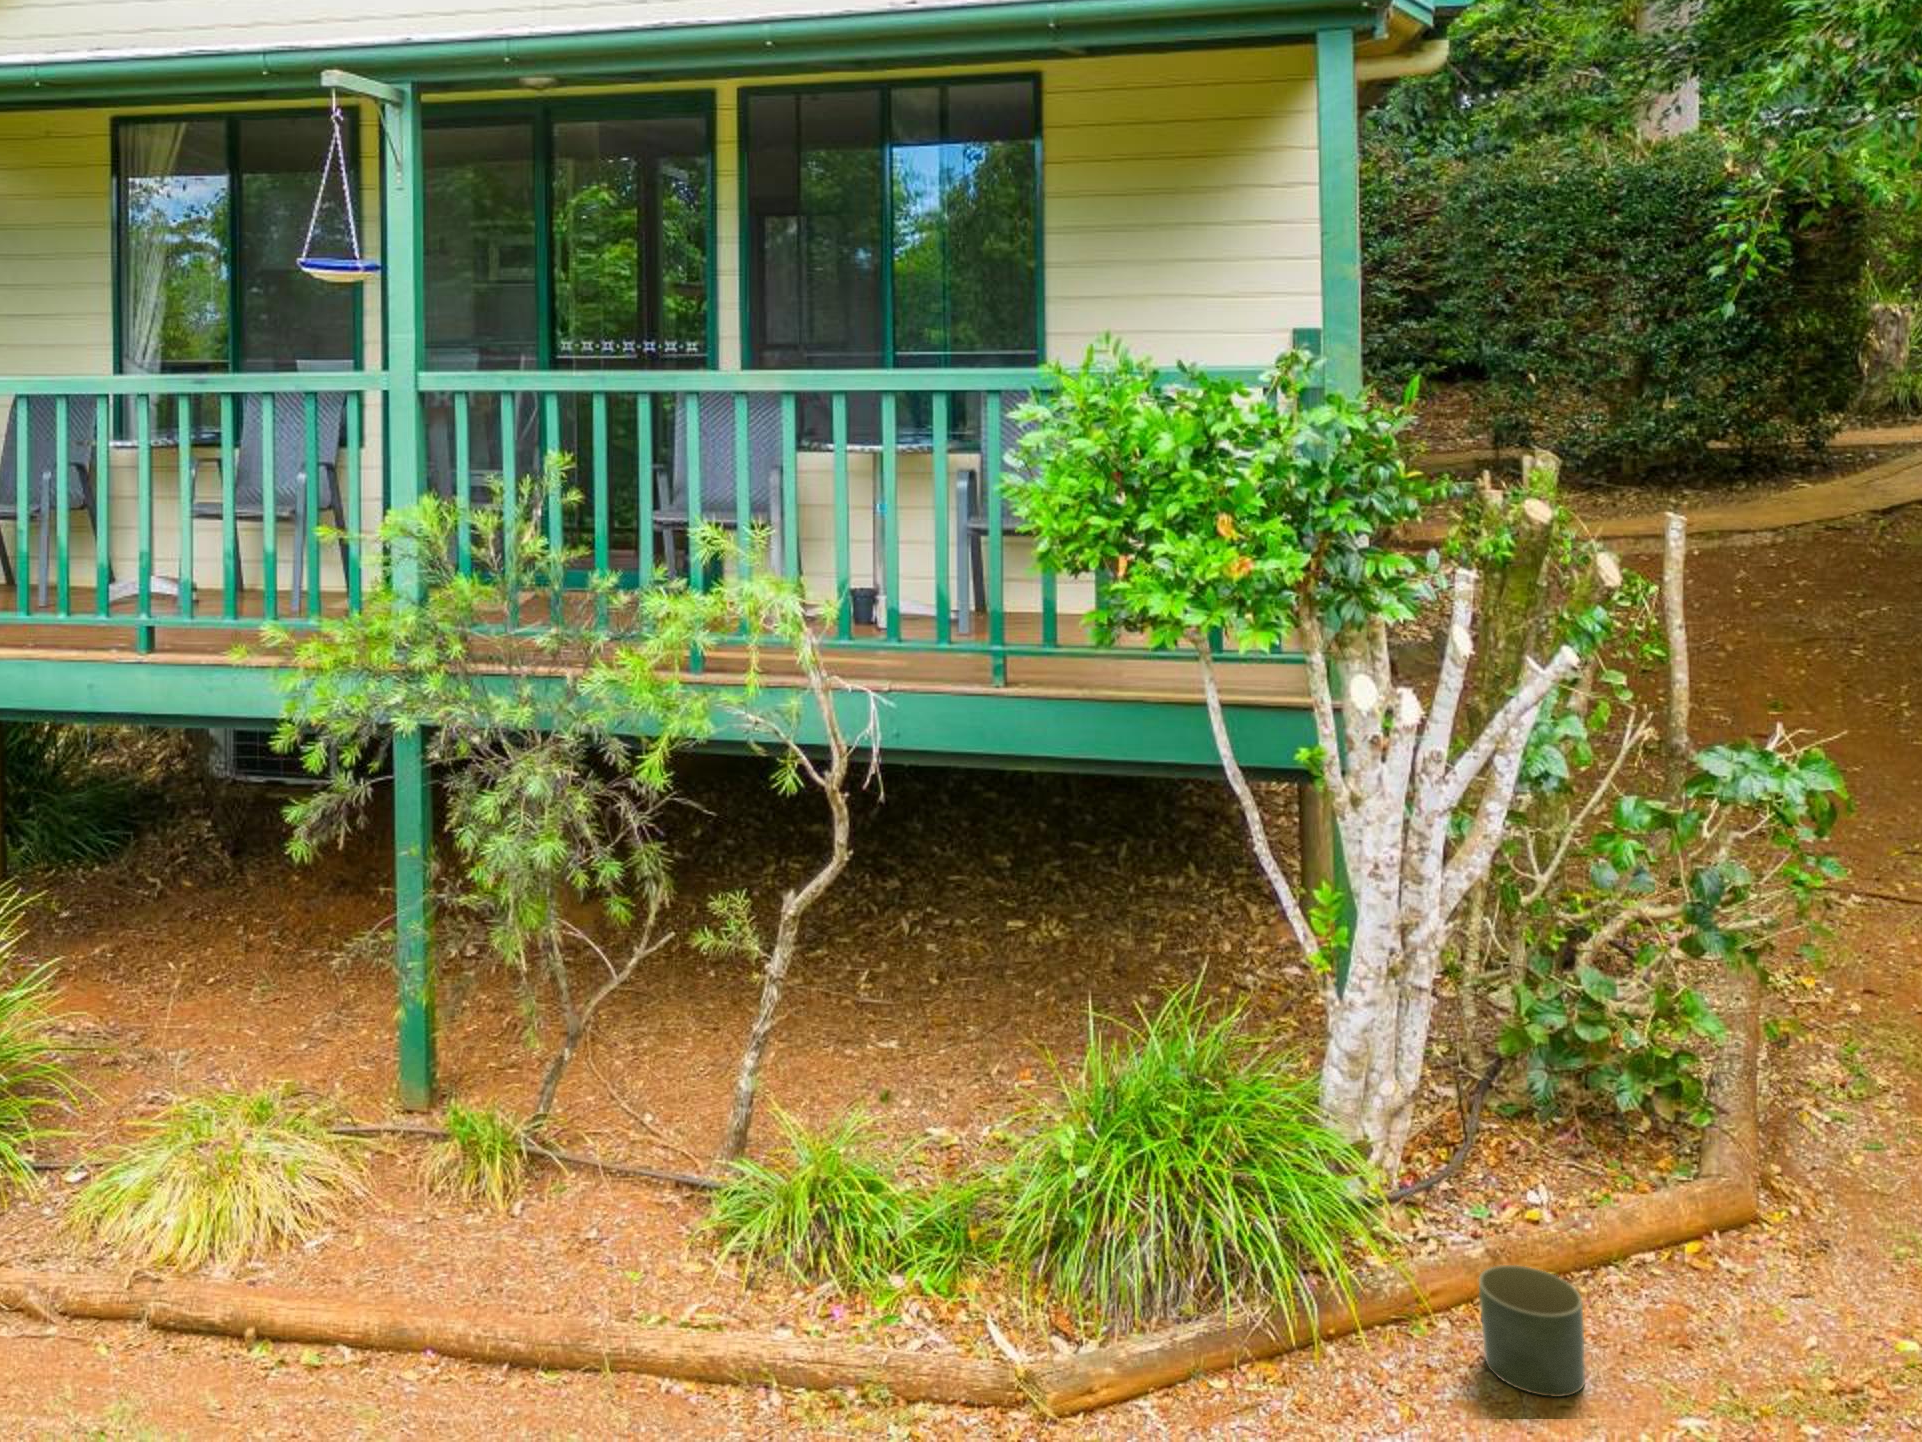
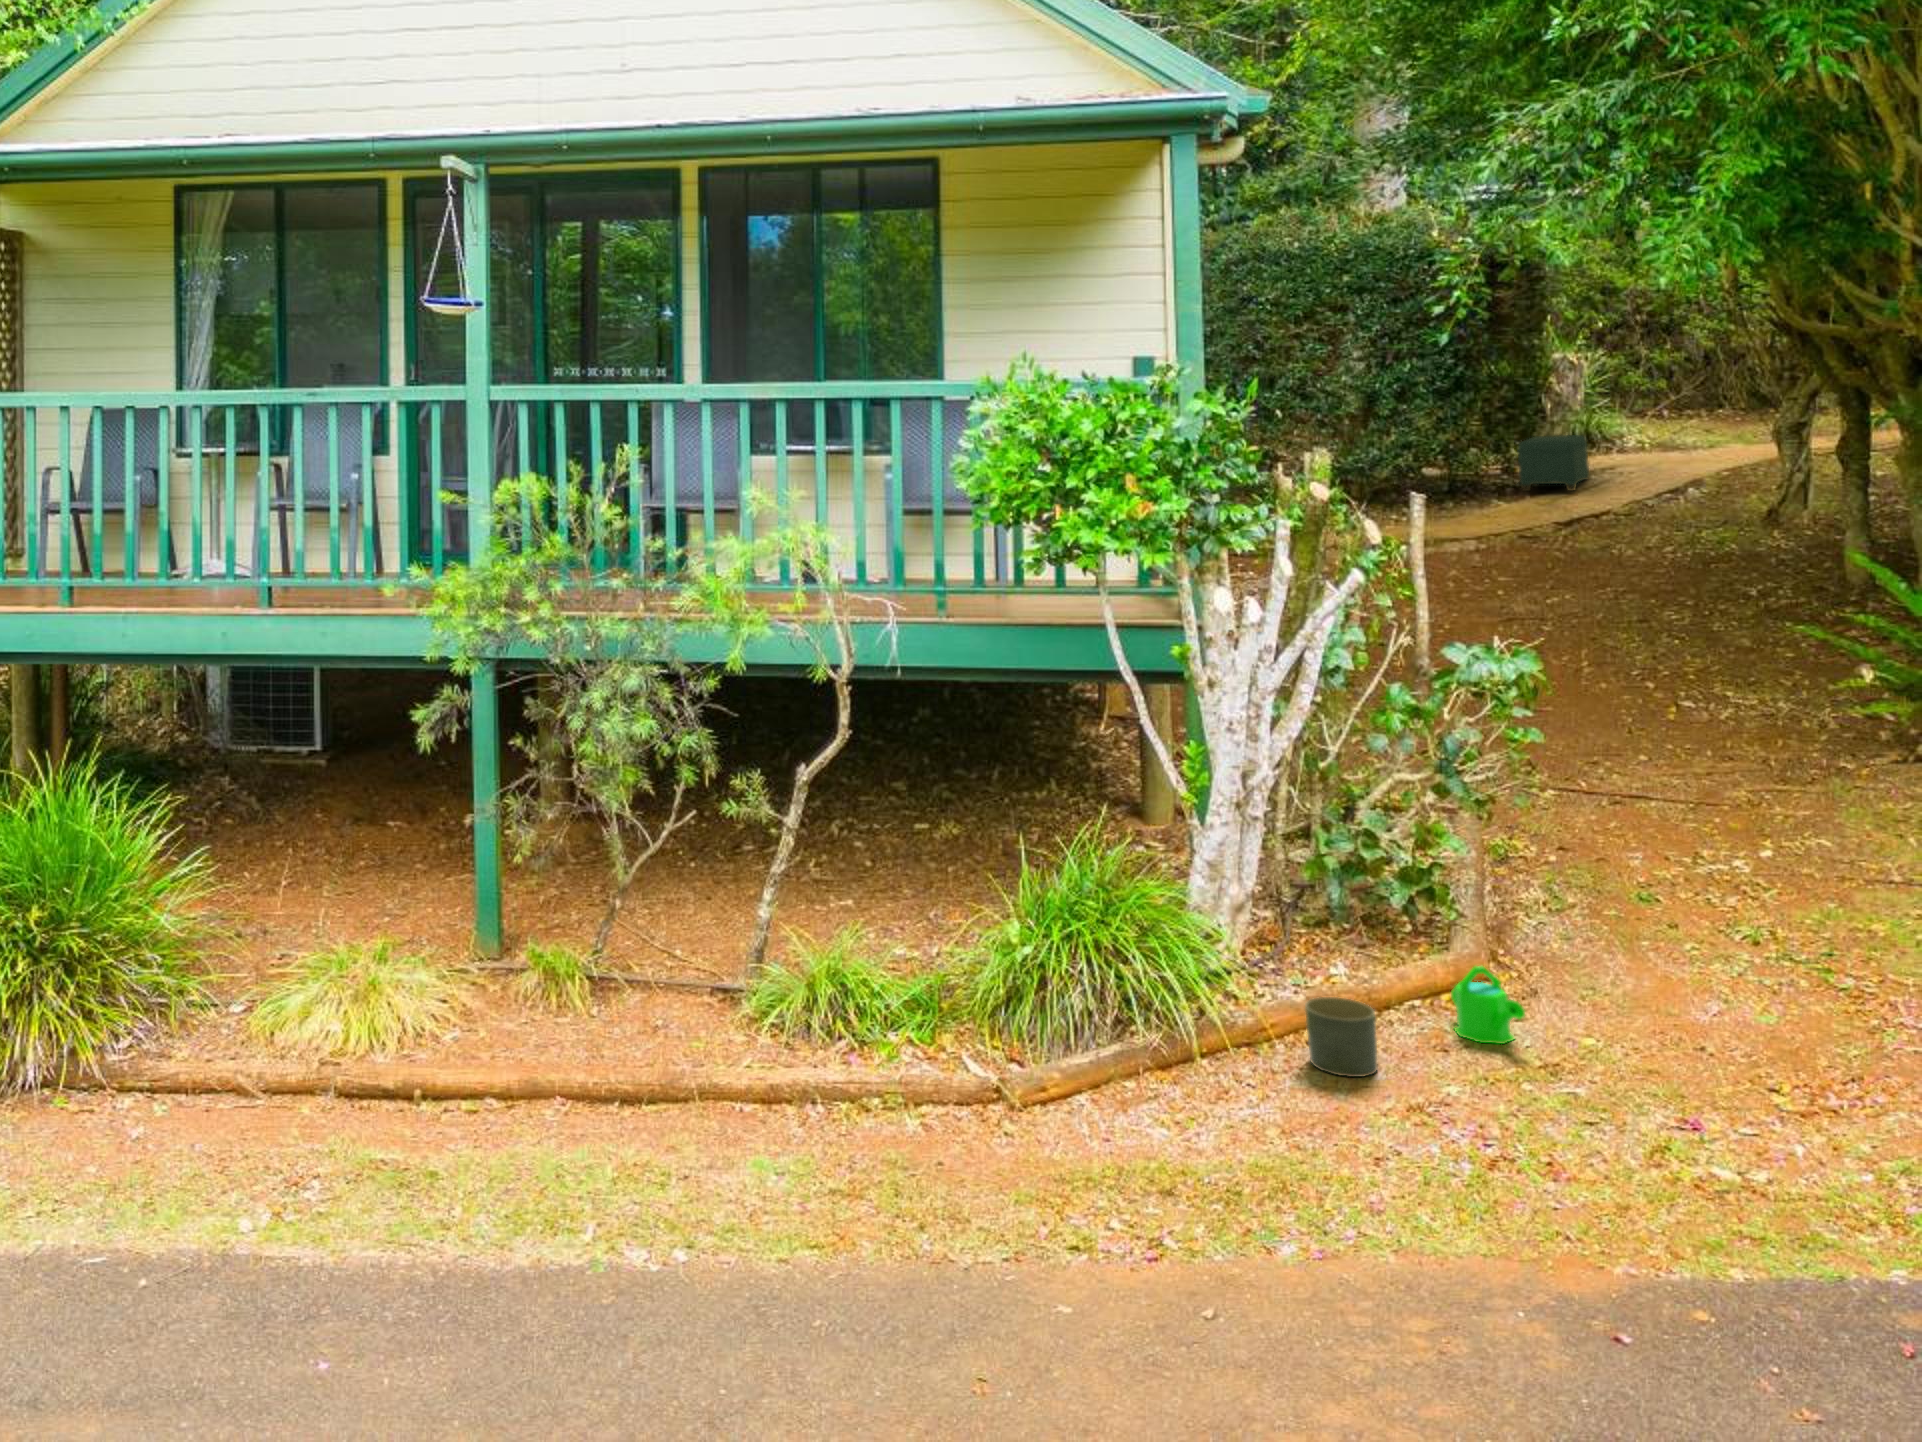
bench: none [1805,390,1895,459] -> present [1517,435,1589,491]
watering can: none [1700,1223,1812,1342] -> present [1451,966,1525,1044]

